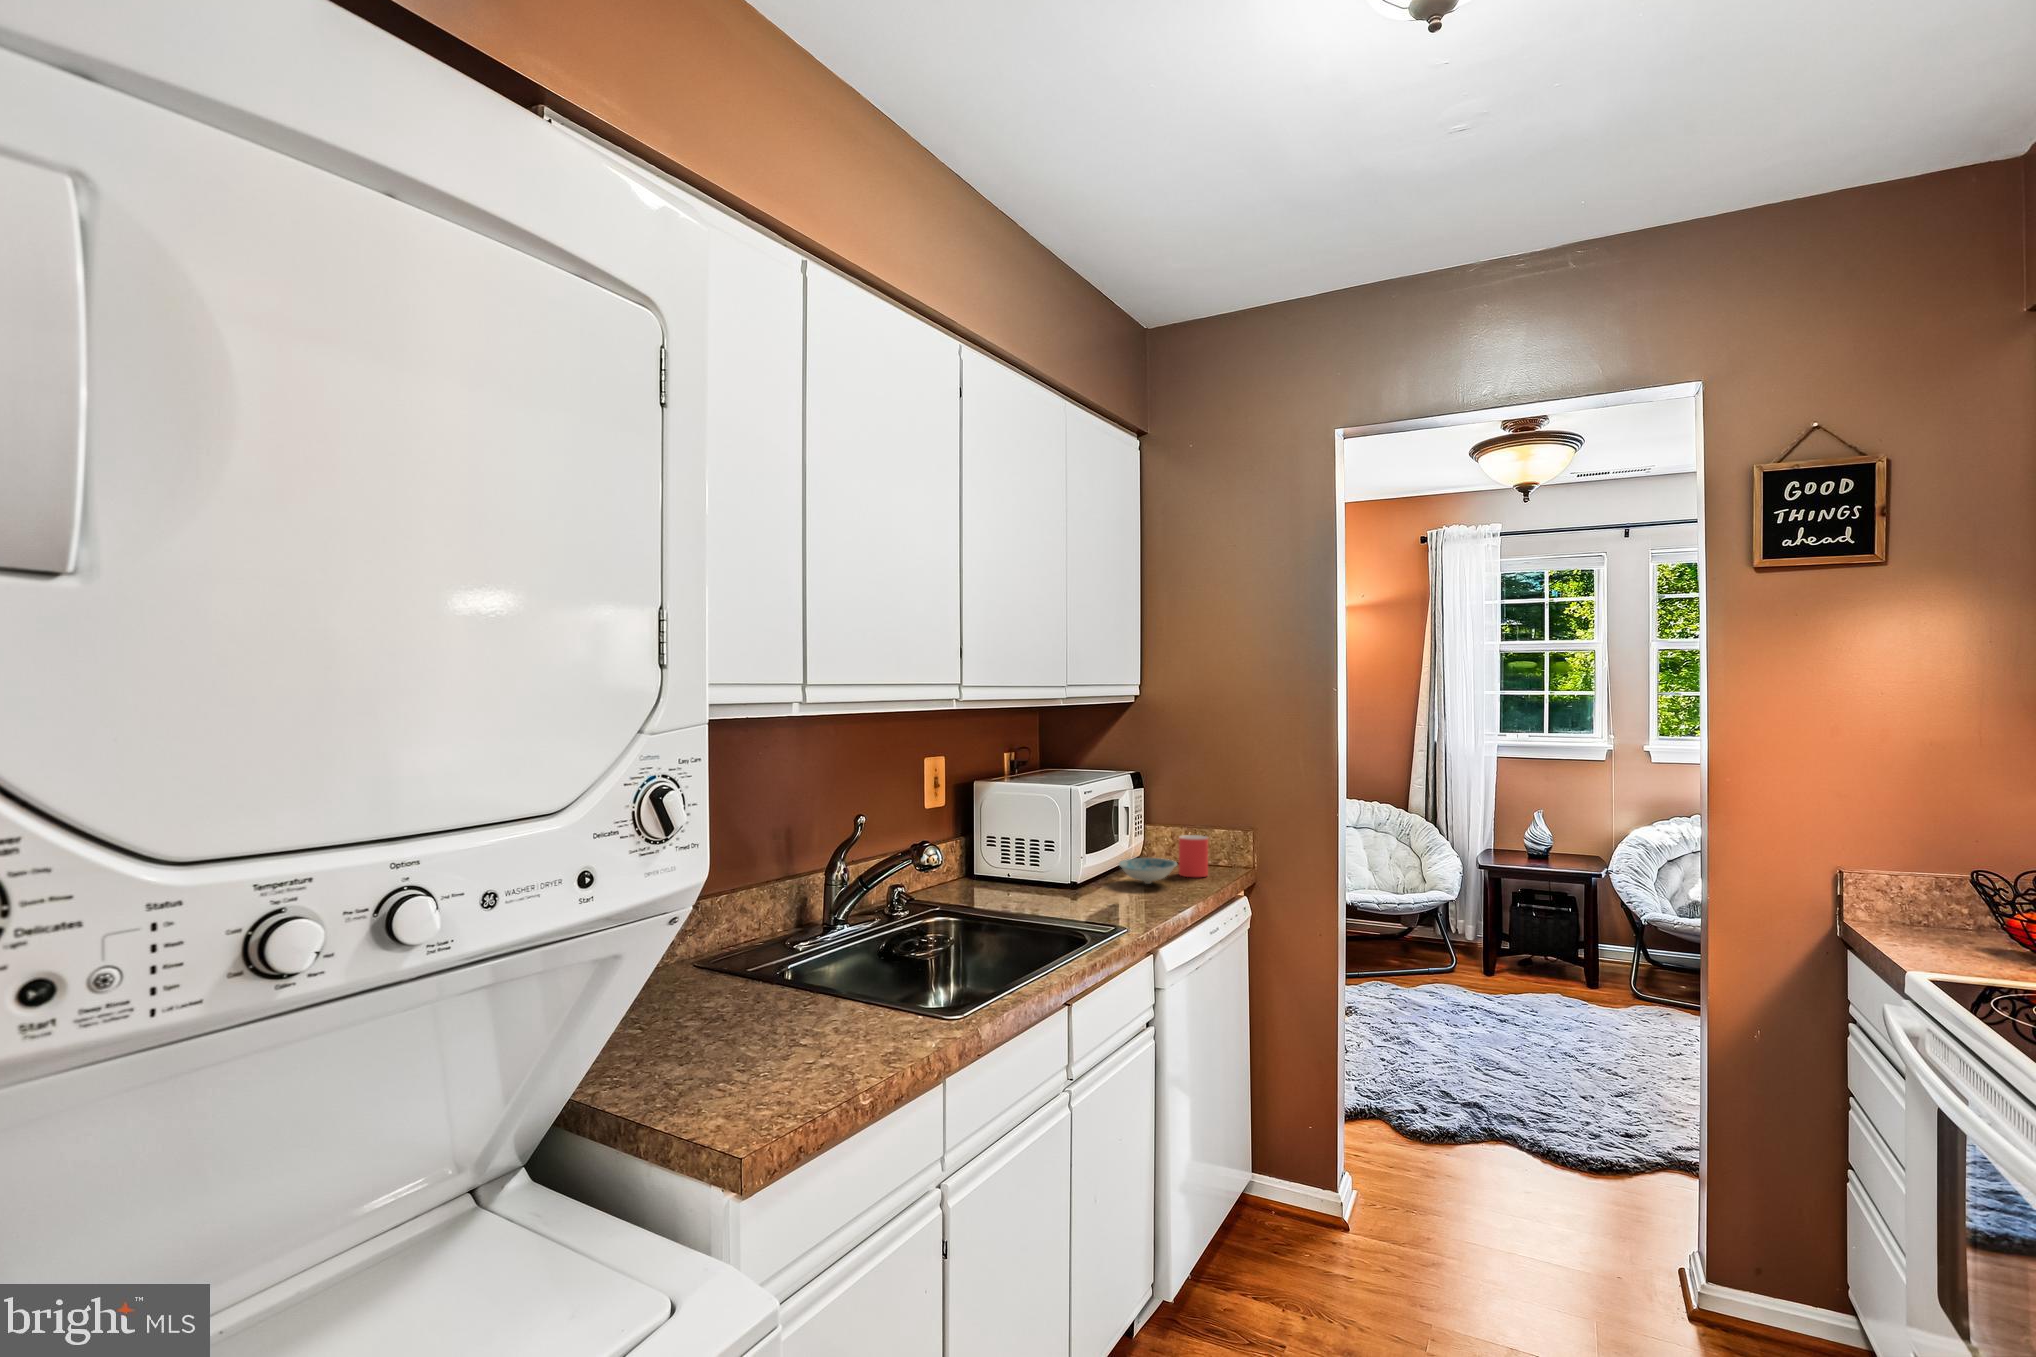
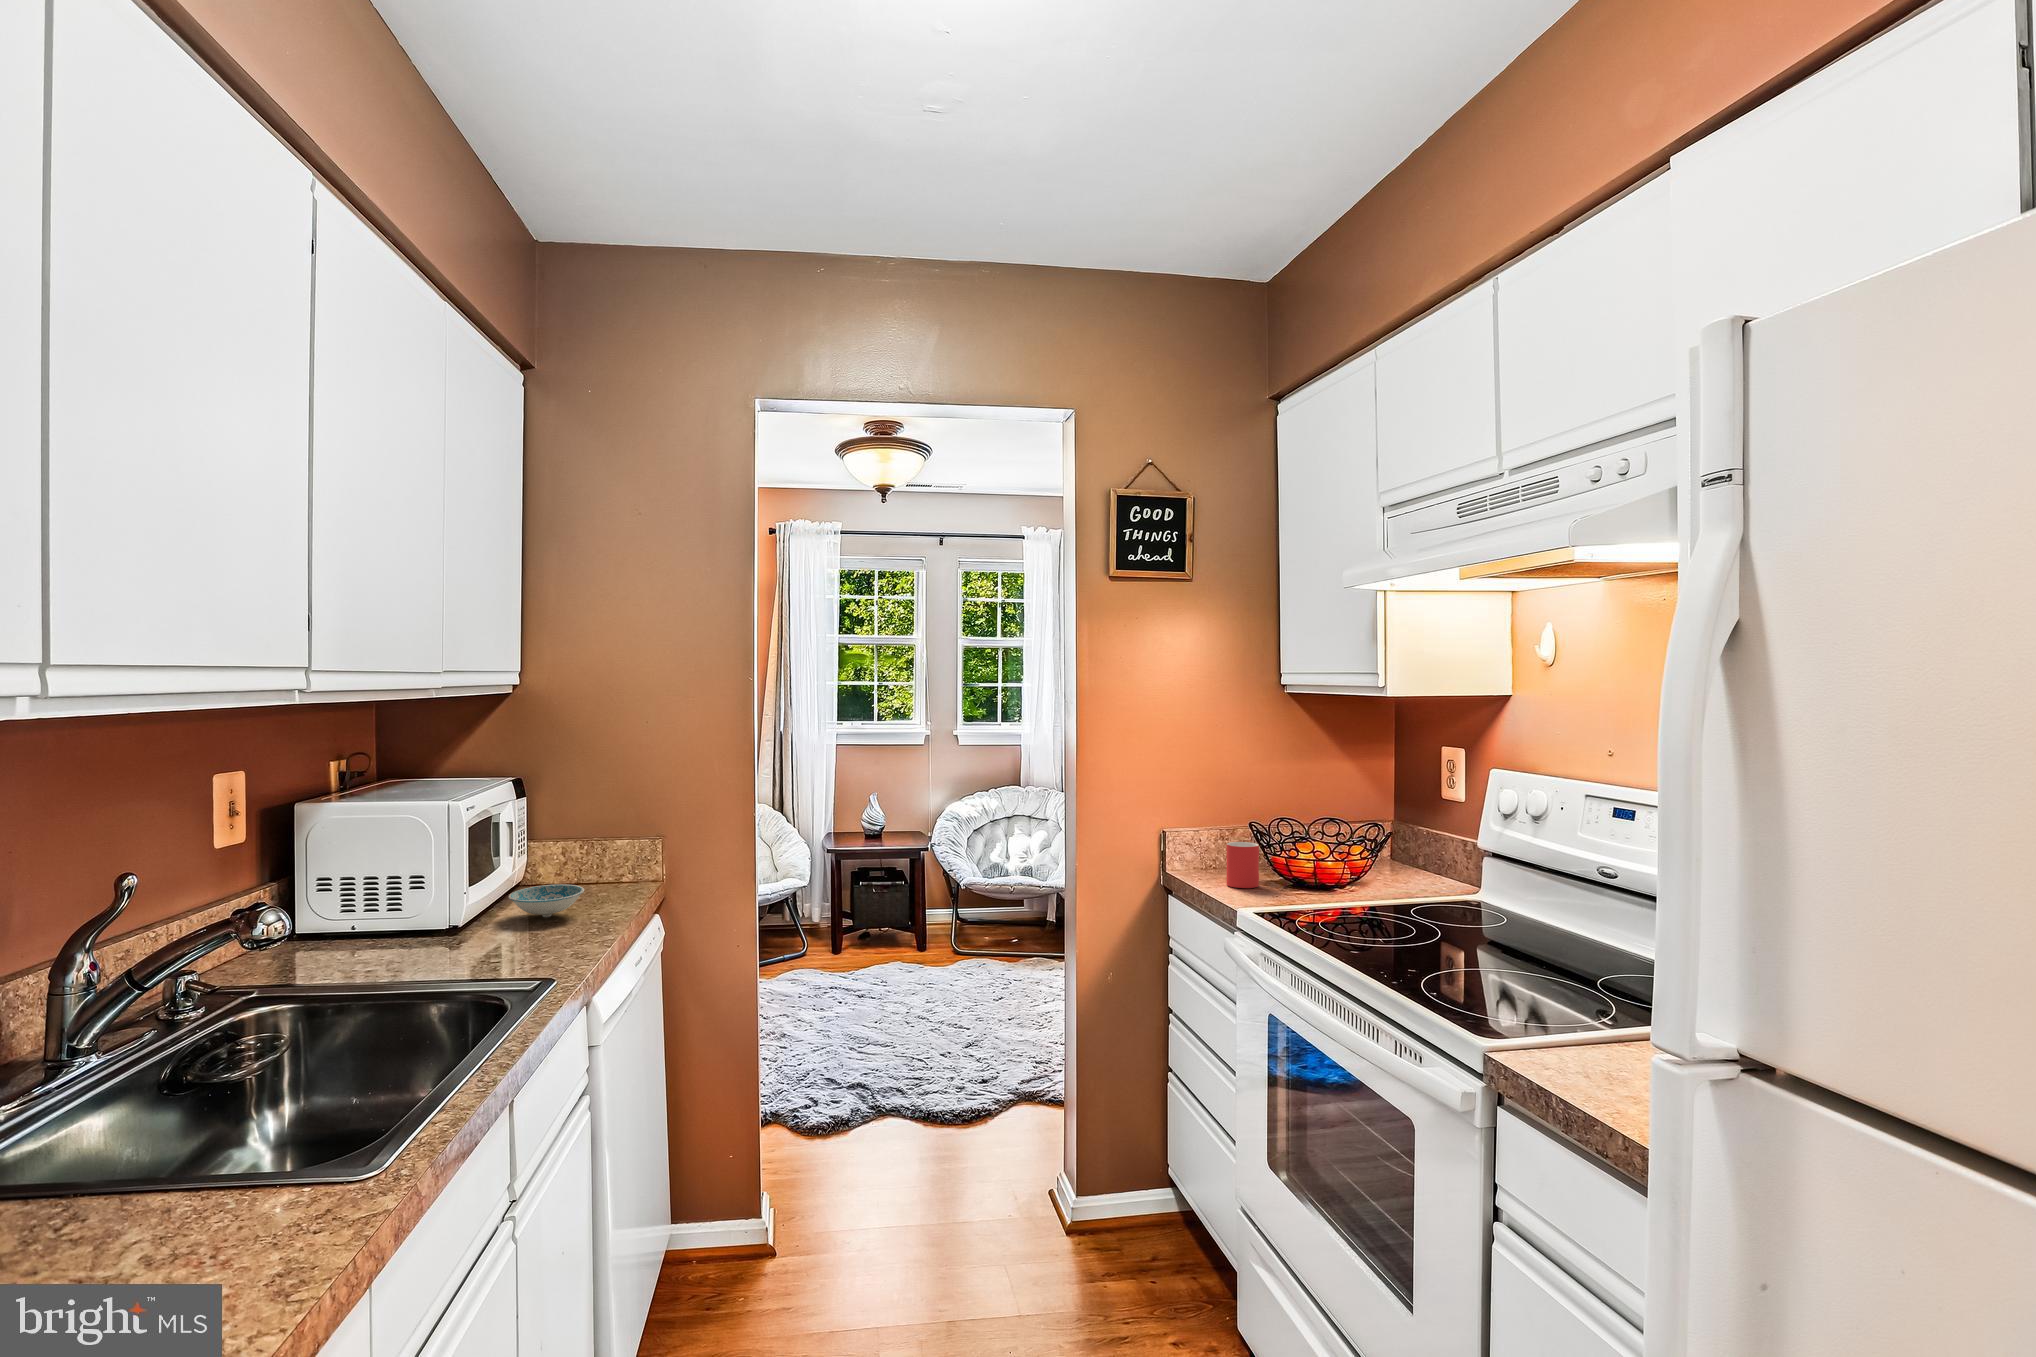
mug: present [1179,835,1208,877] -> present [1227,842,1259,888]

